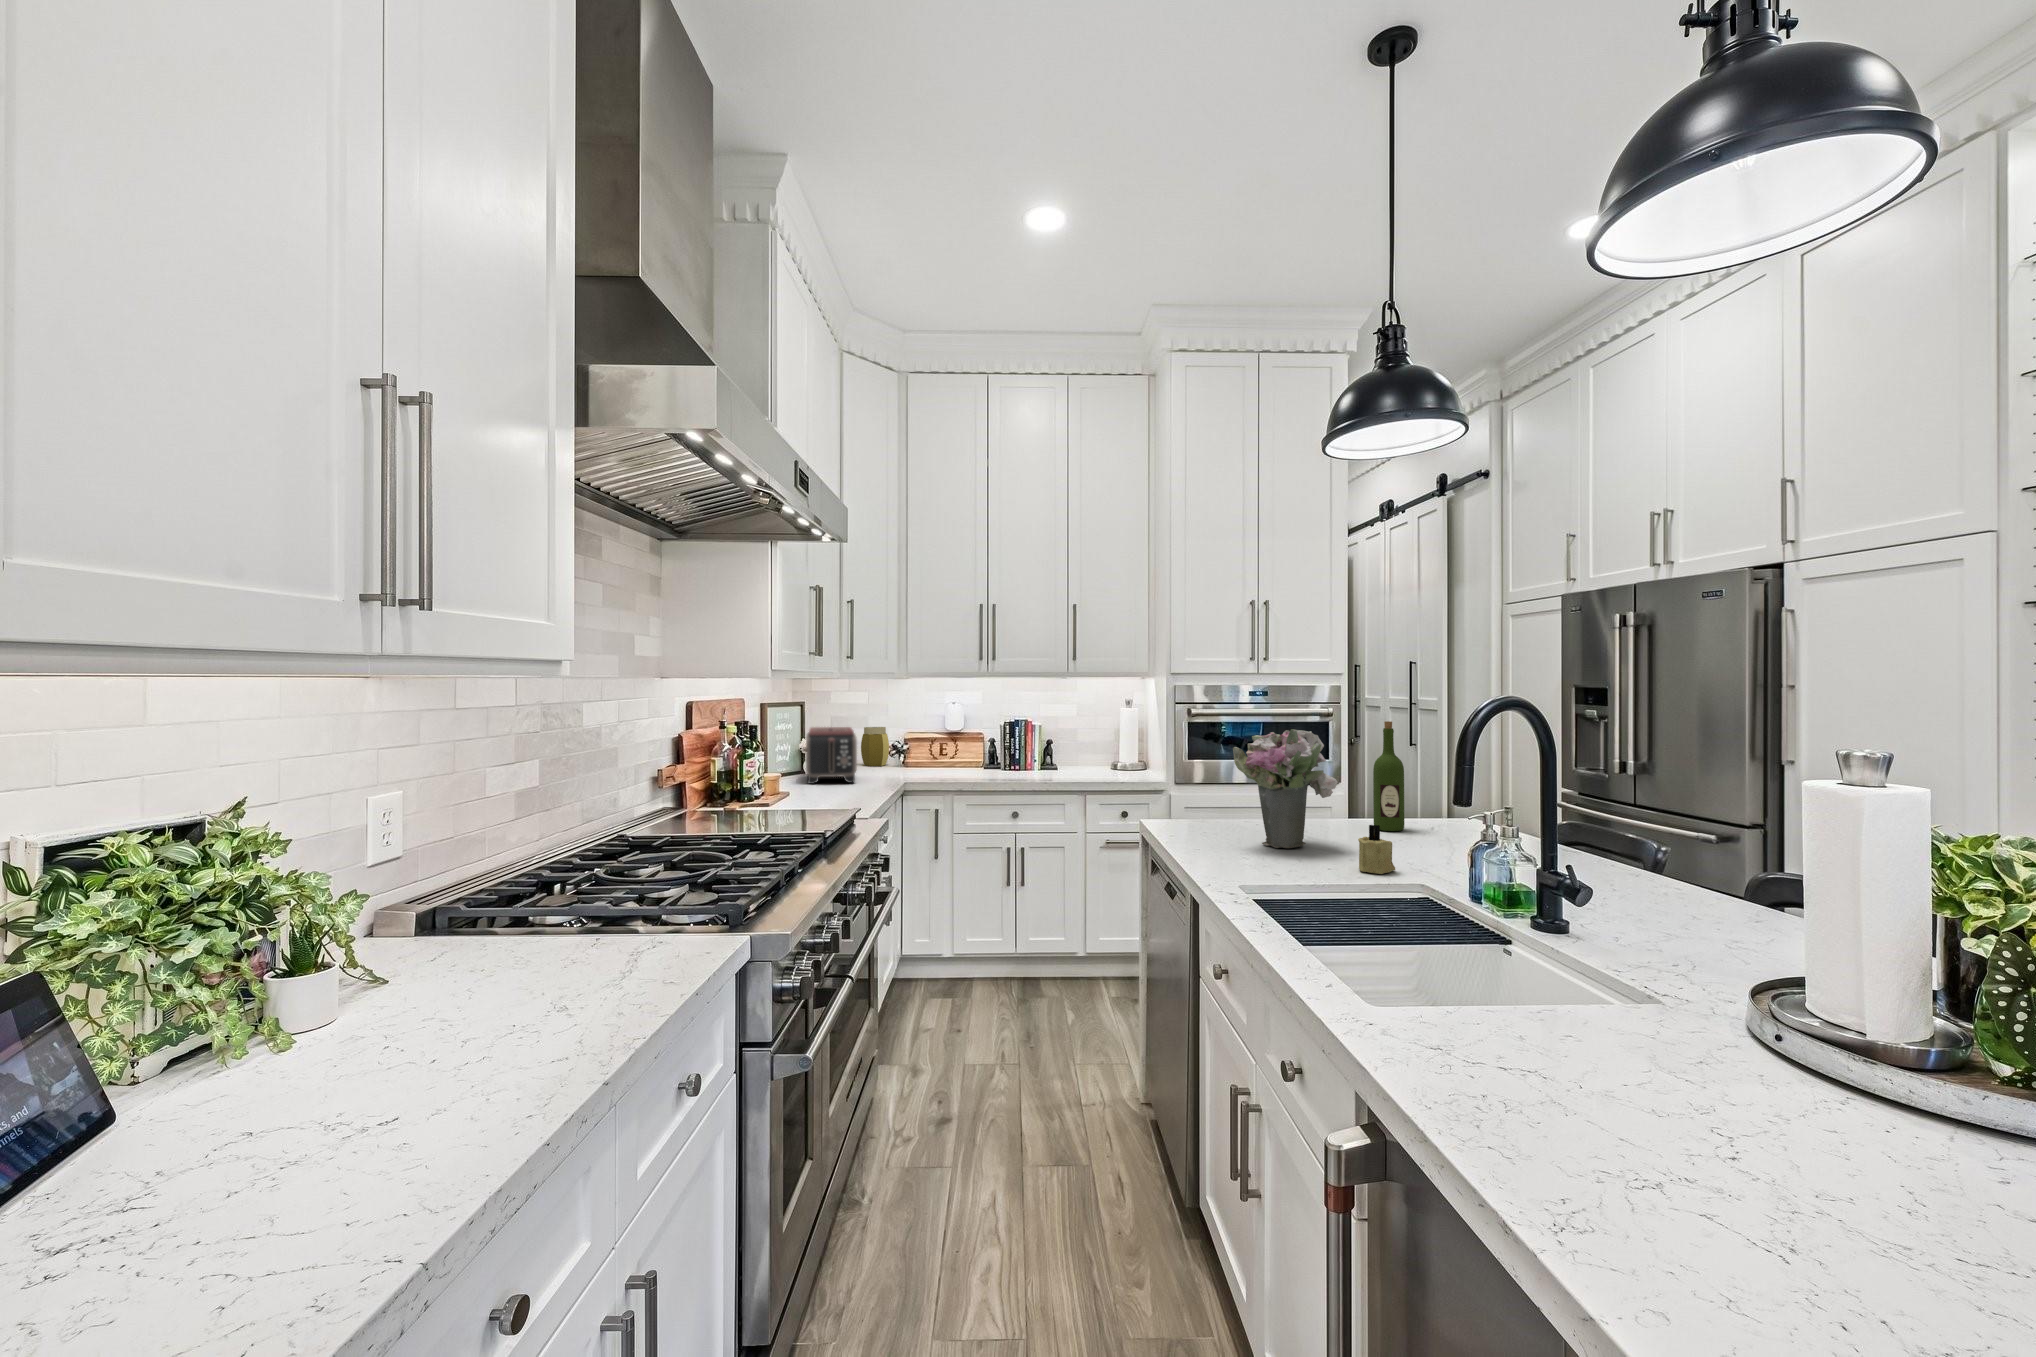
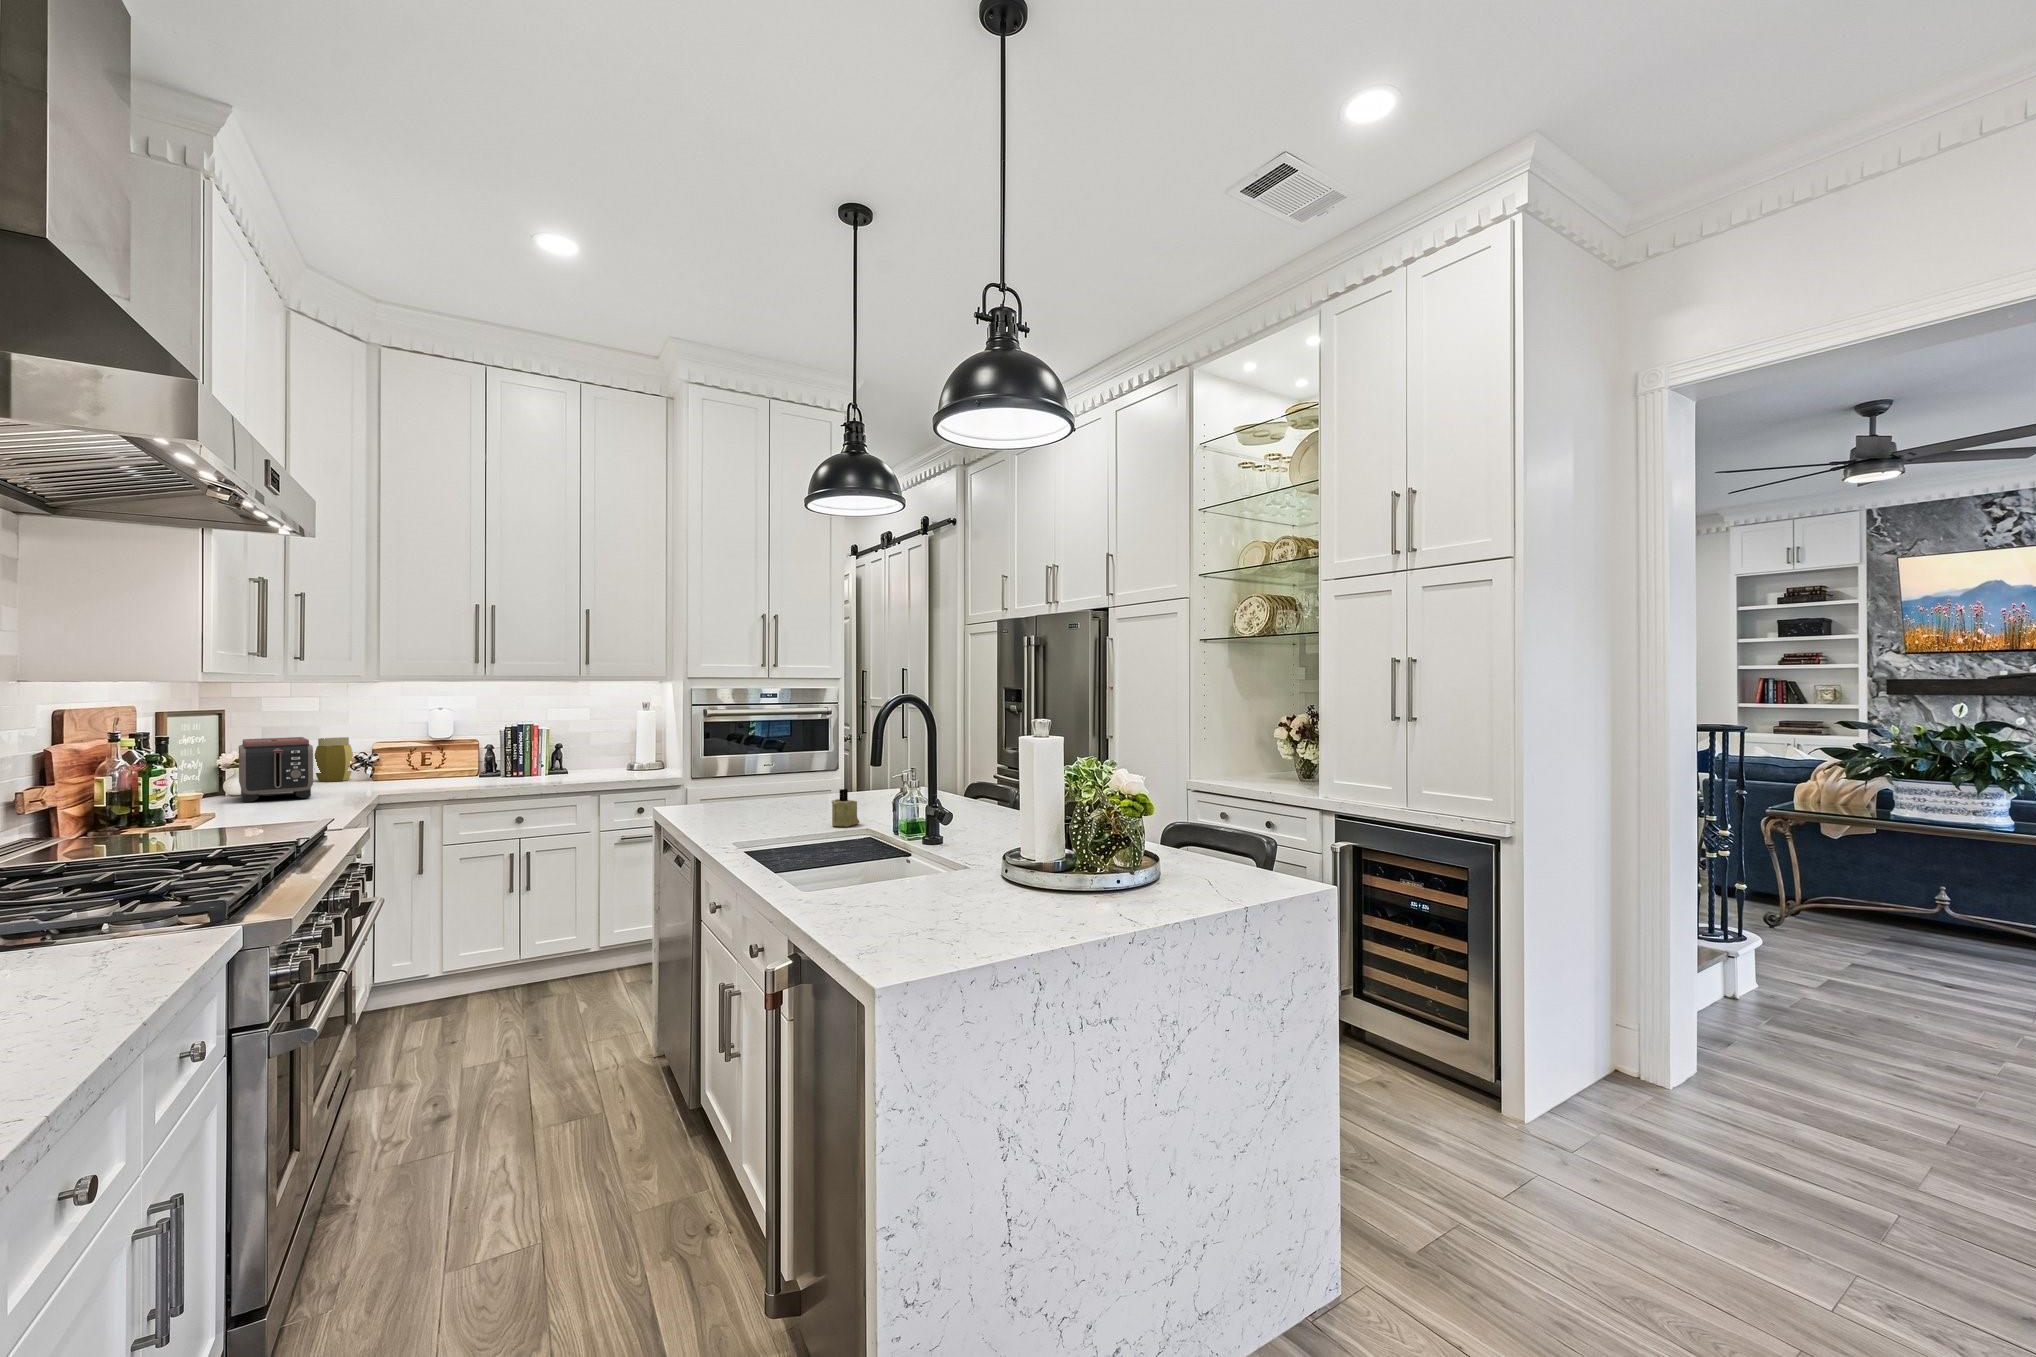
wine bottle: present [1373,721,1405,831] -> none [852,711,876,799]
flower bouquet: present [1233,729,1338,848] -> none [732,717,820,817]

